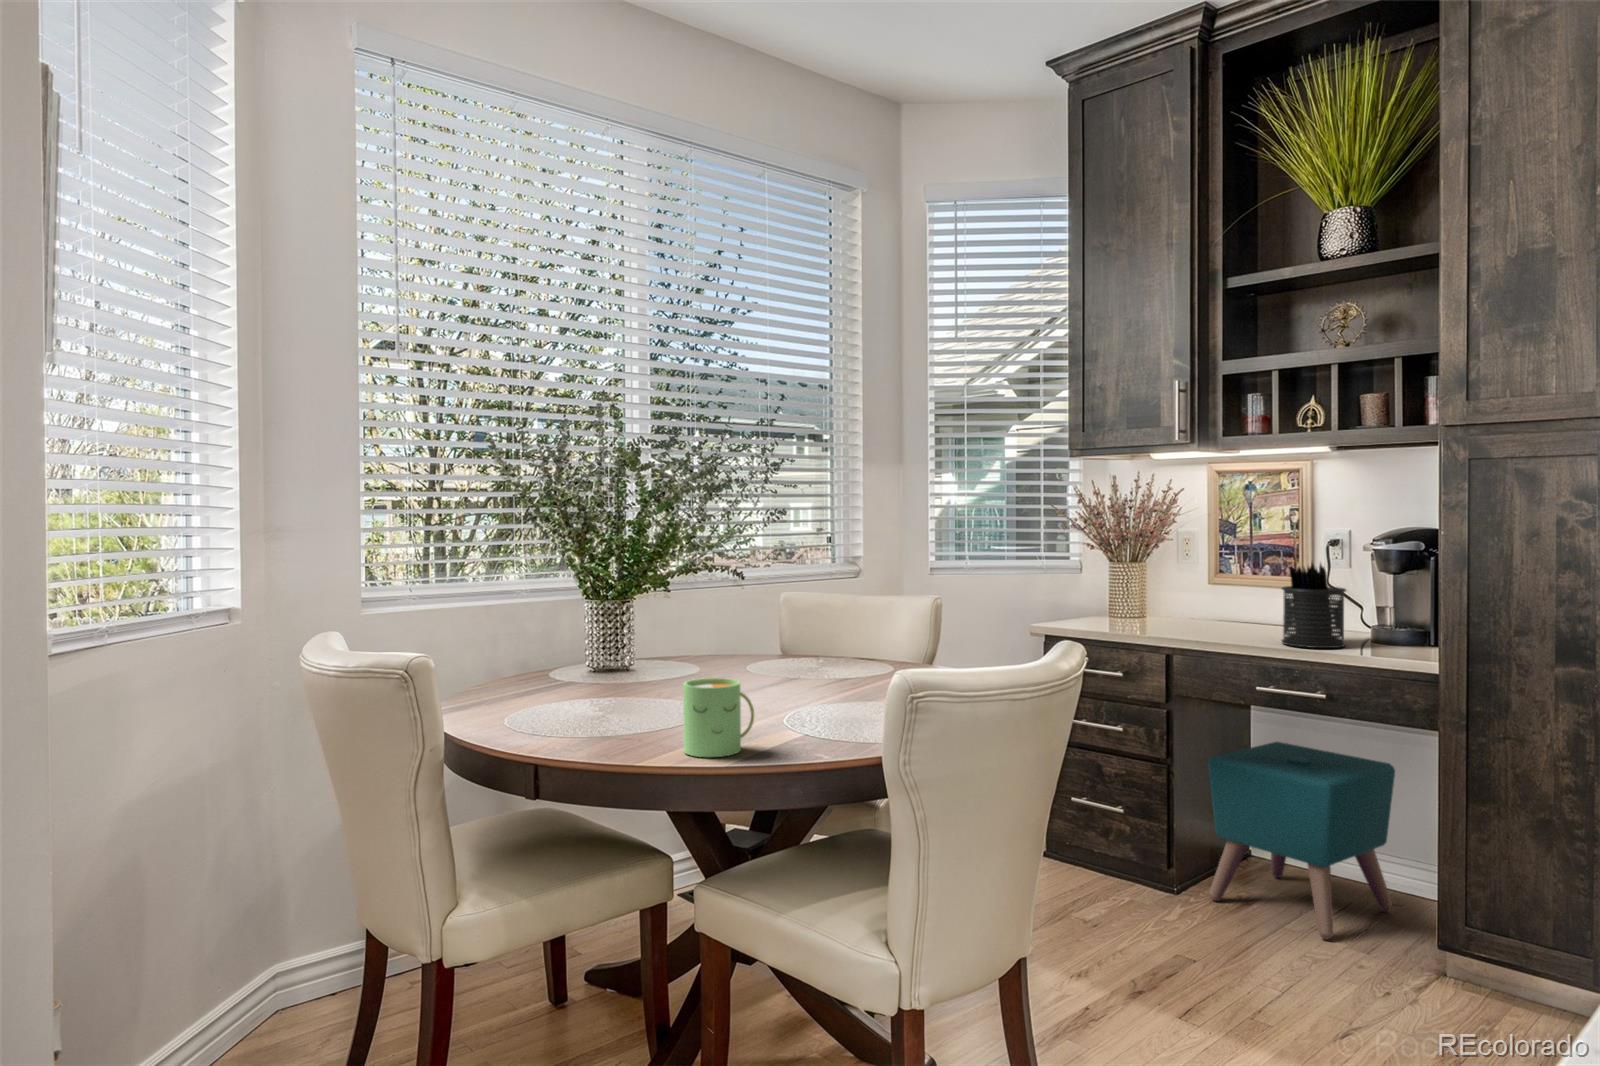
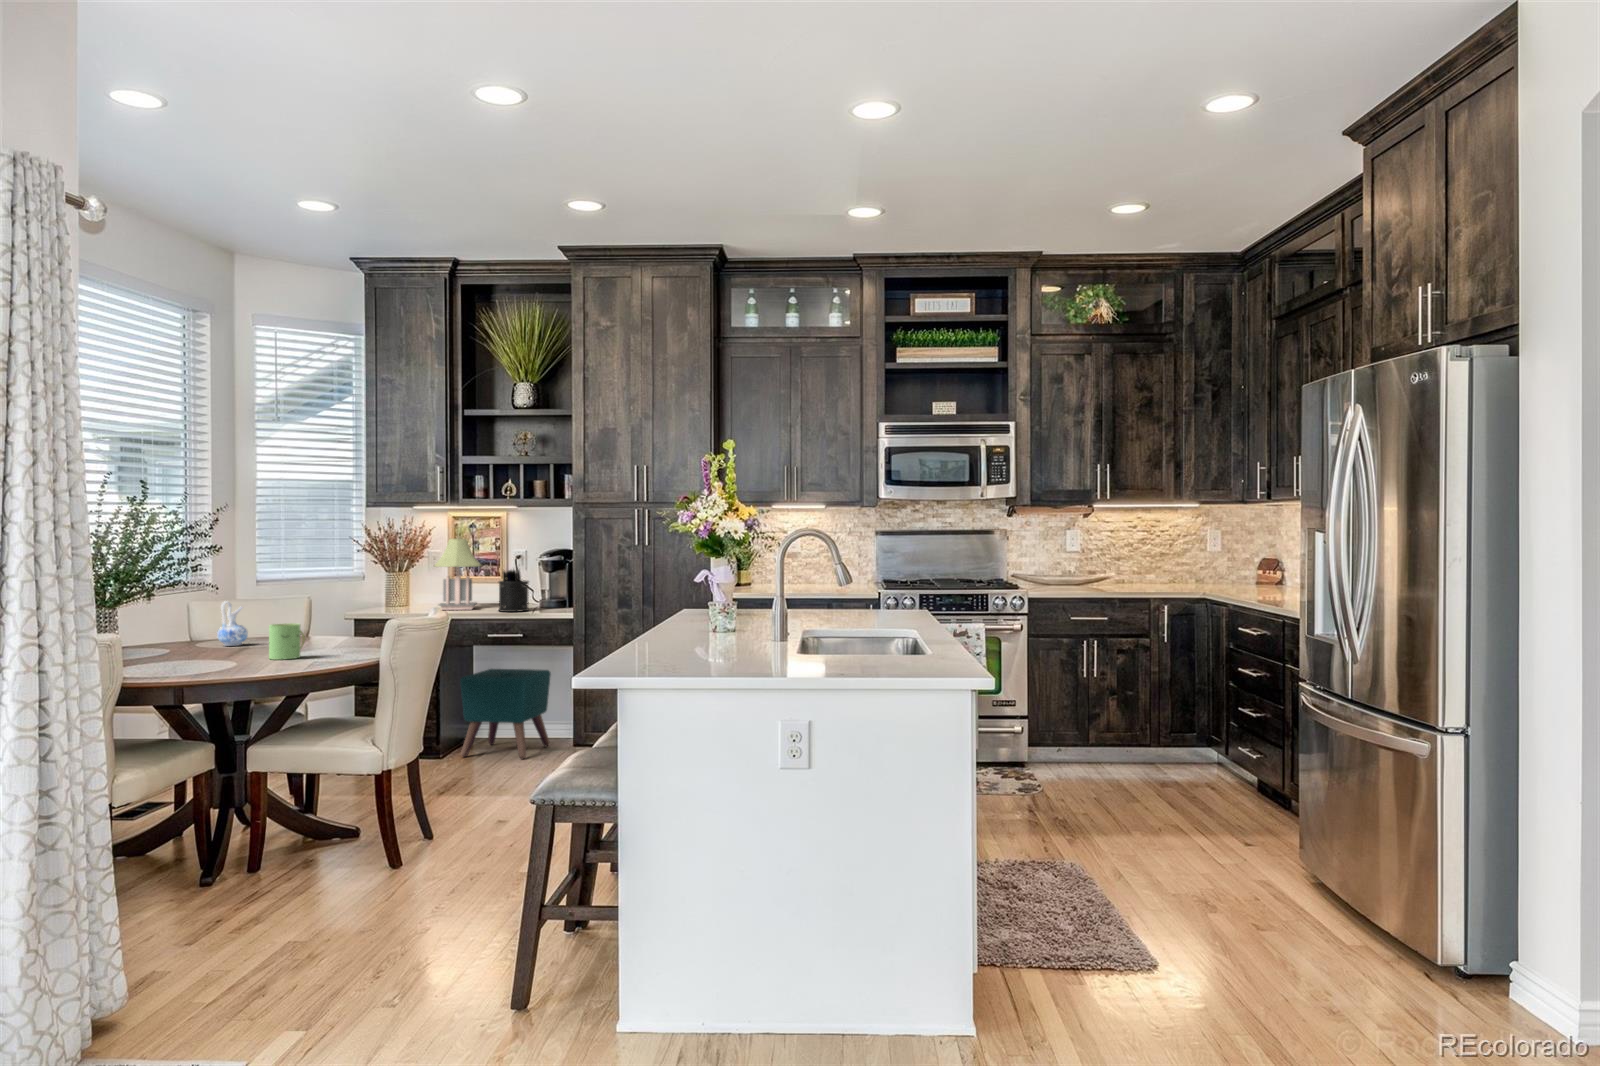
desk lamp: none [1167,508,1257,635] -> present [435,539,481,610]
ceramic pitcher: none [723,615,769,692] -> present [217,601,248,646]

